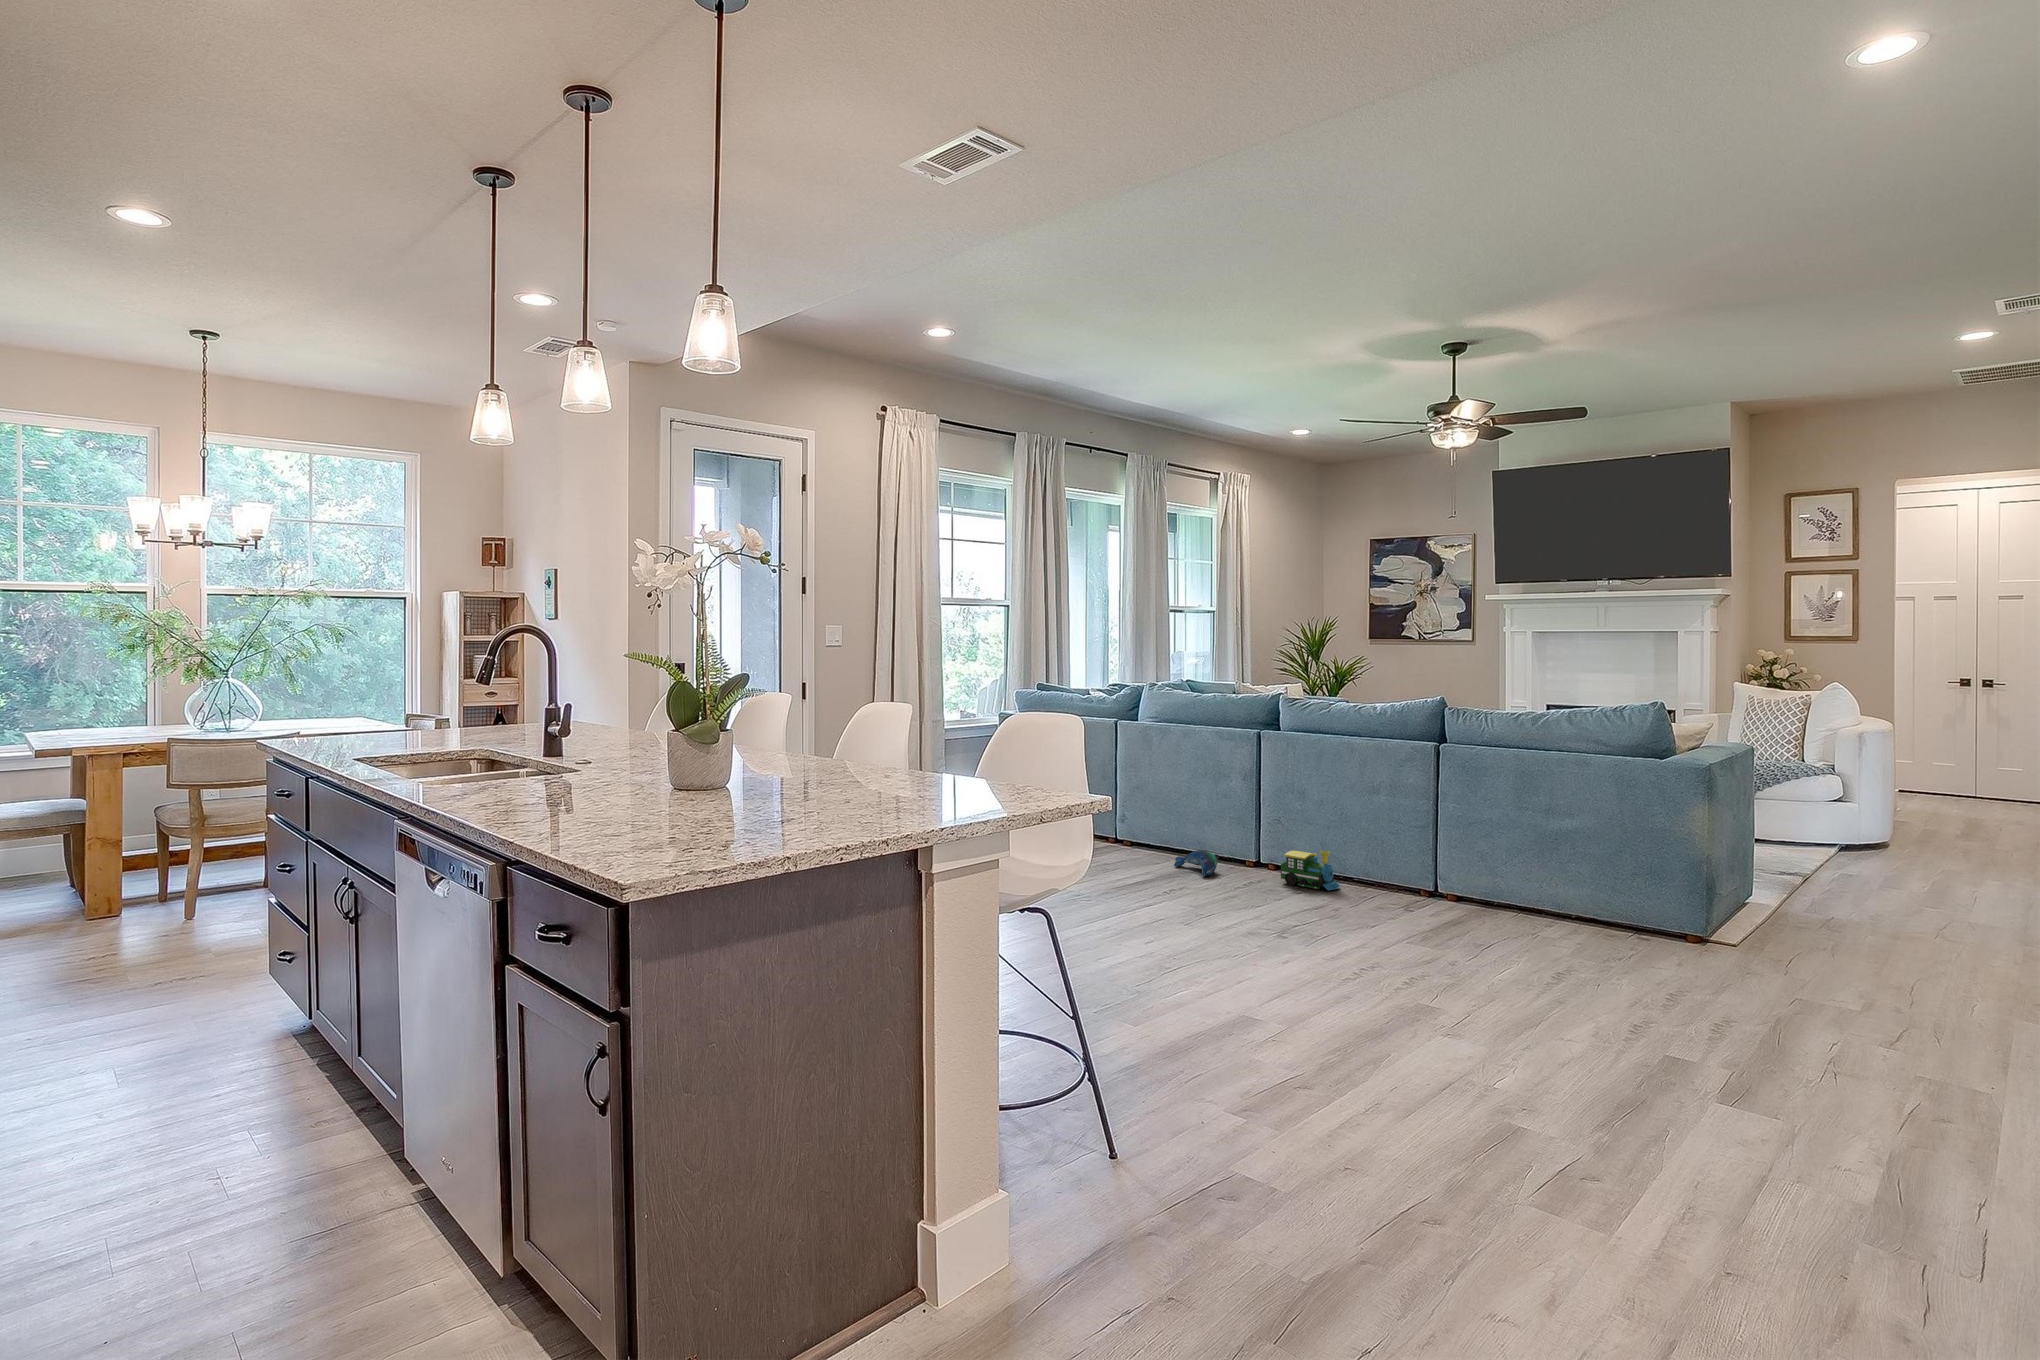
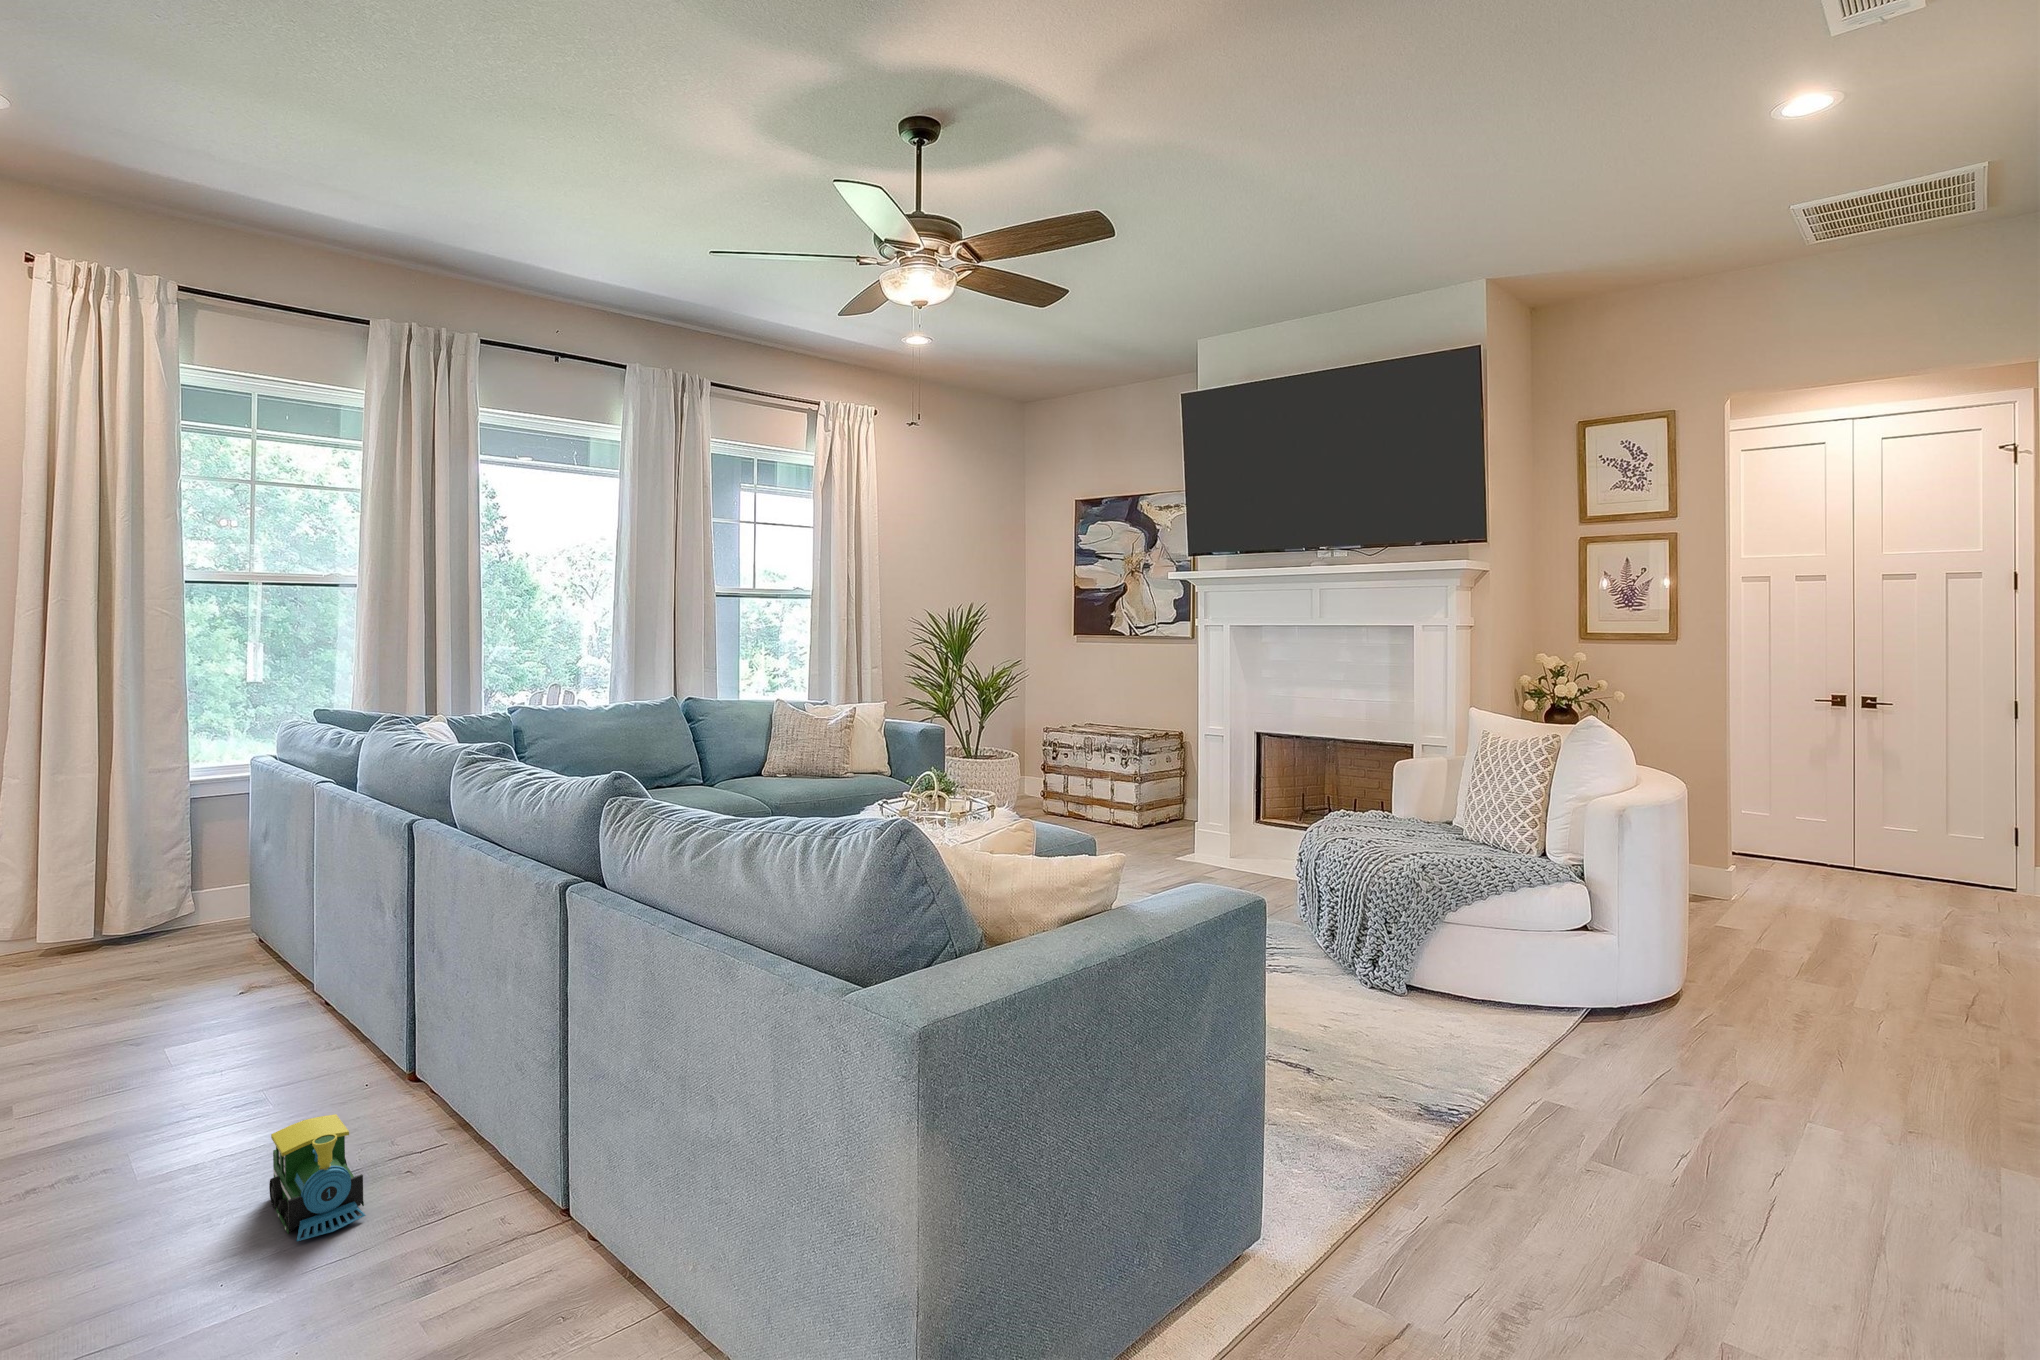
plush toy: present [1174,850,1219,876] -> none [150,1084,247,1164]

